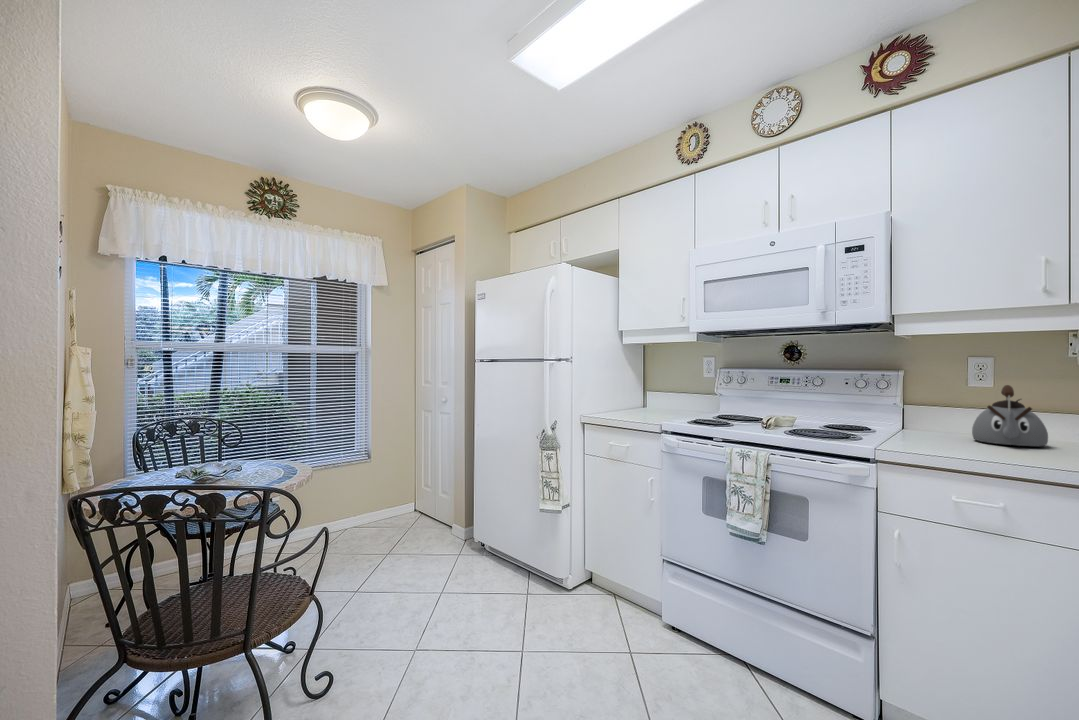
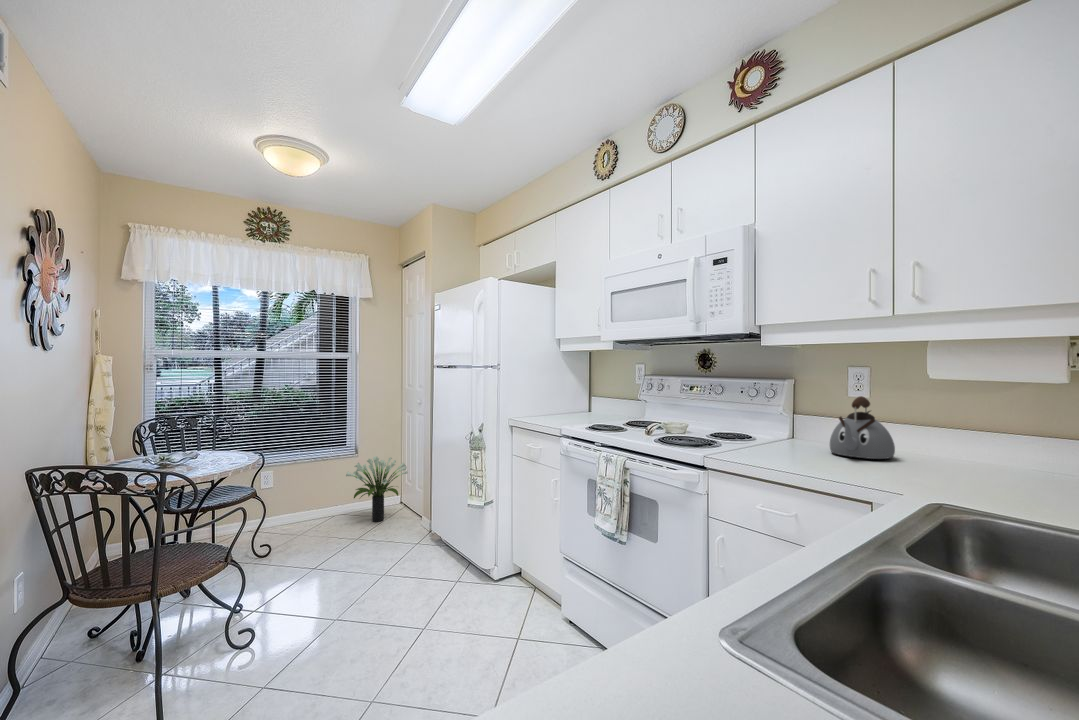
potted plant: none [366,460,435,532] -> present [346,456,408,522]

